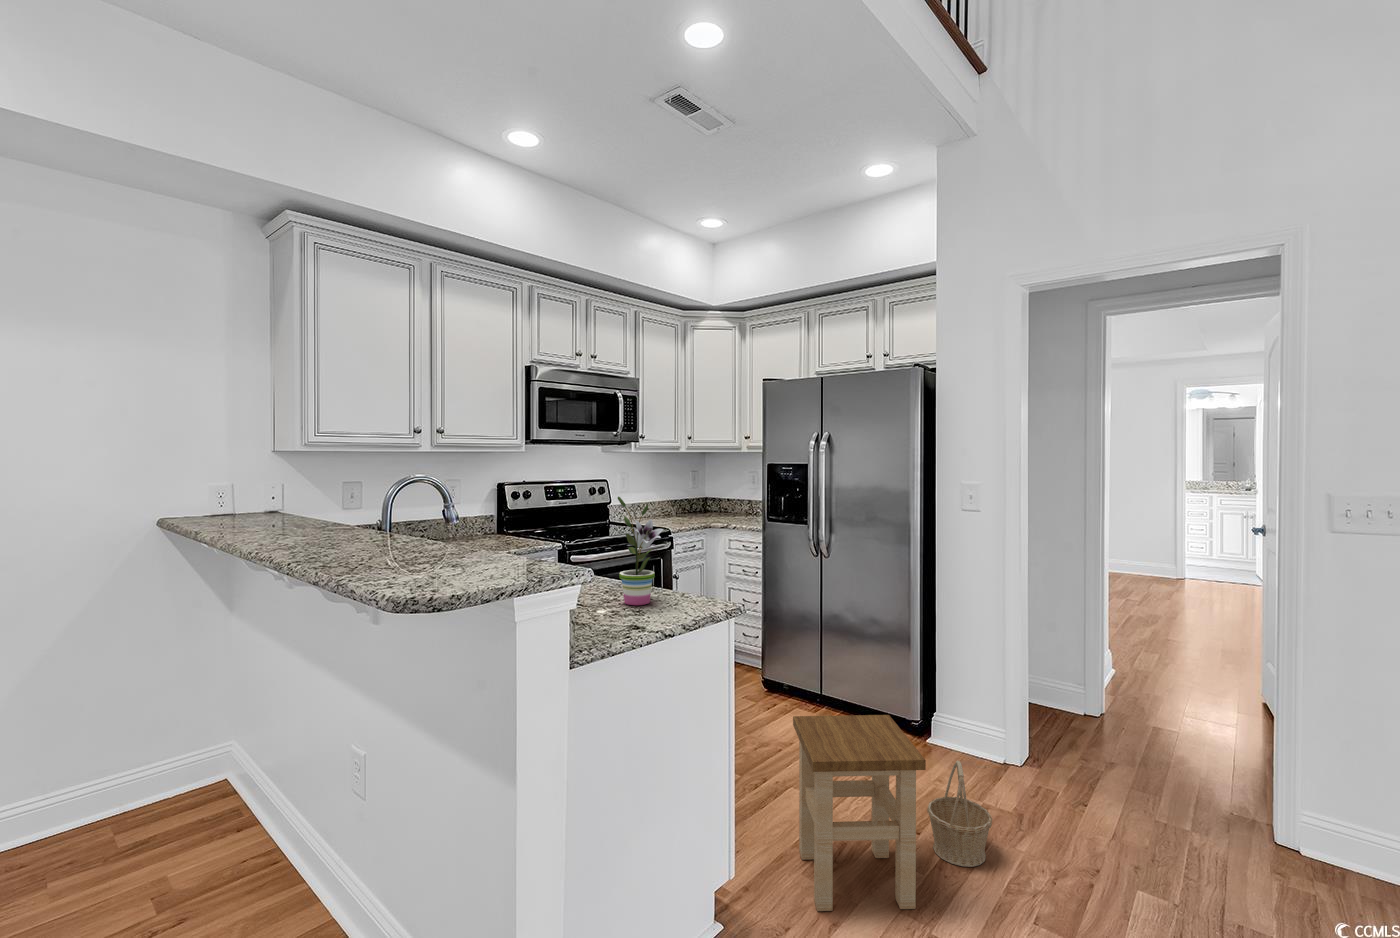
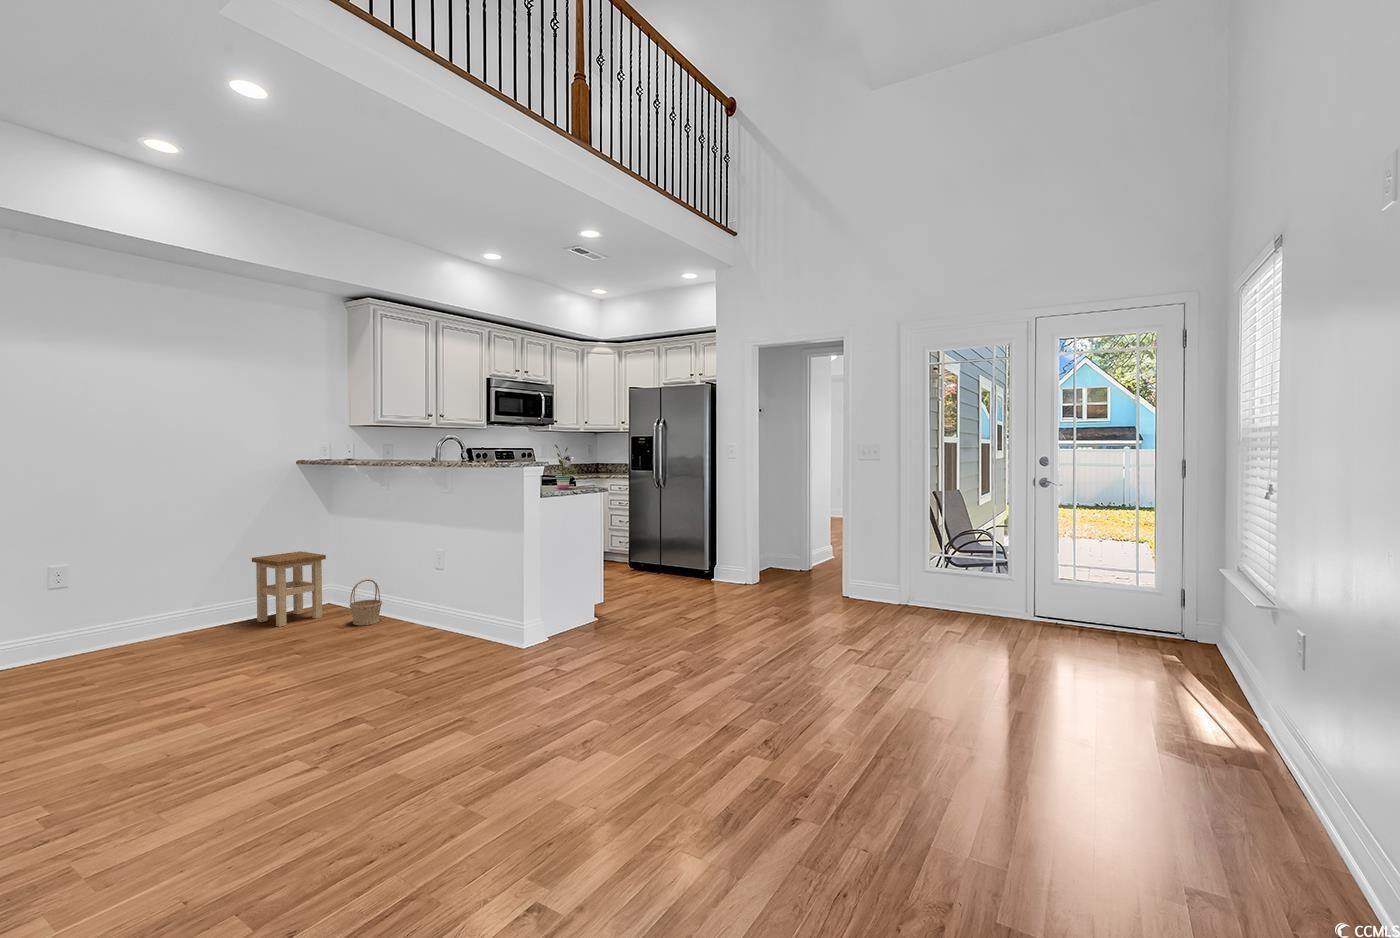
stool: present [793,715,926,911] -> present [252,551,326,627]
basket: present [927,761,992,867] -> present [350,579,382,625]

